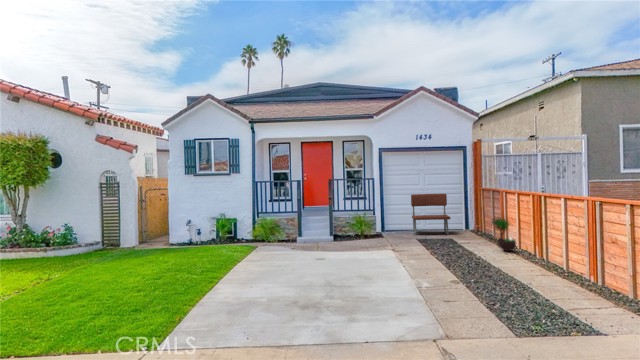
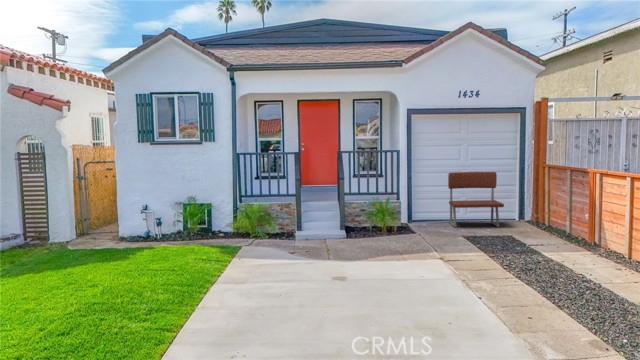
potted tree: present [492,217,516,251] -> none [582,205,623,260]

